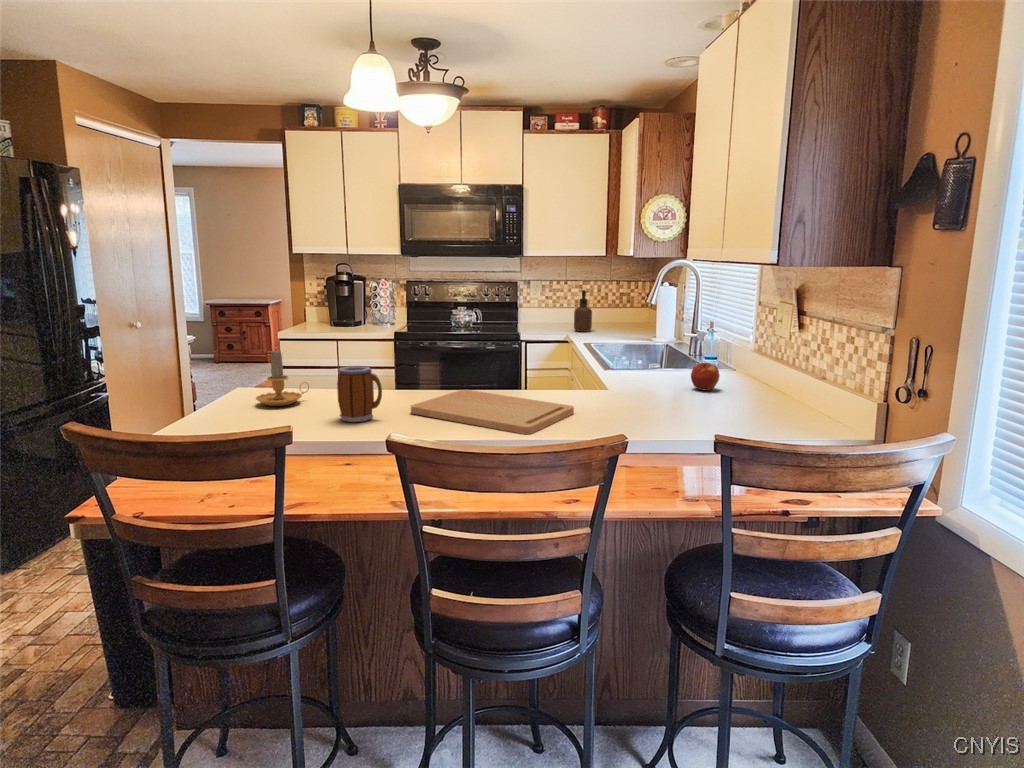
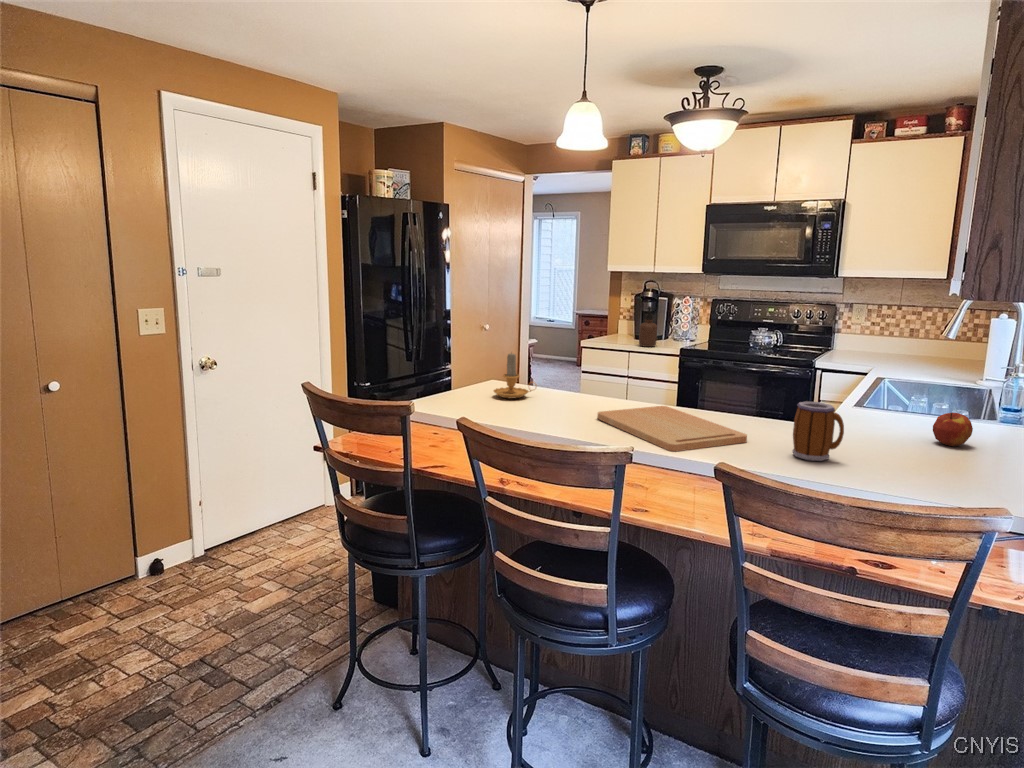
soap dispenser: present [574,290,592,332] -> present [639,306,657,347]
mug: present [337,366,382,422] -> present [792,401,844,461]

